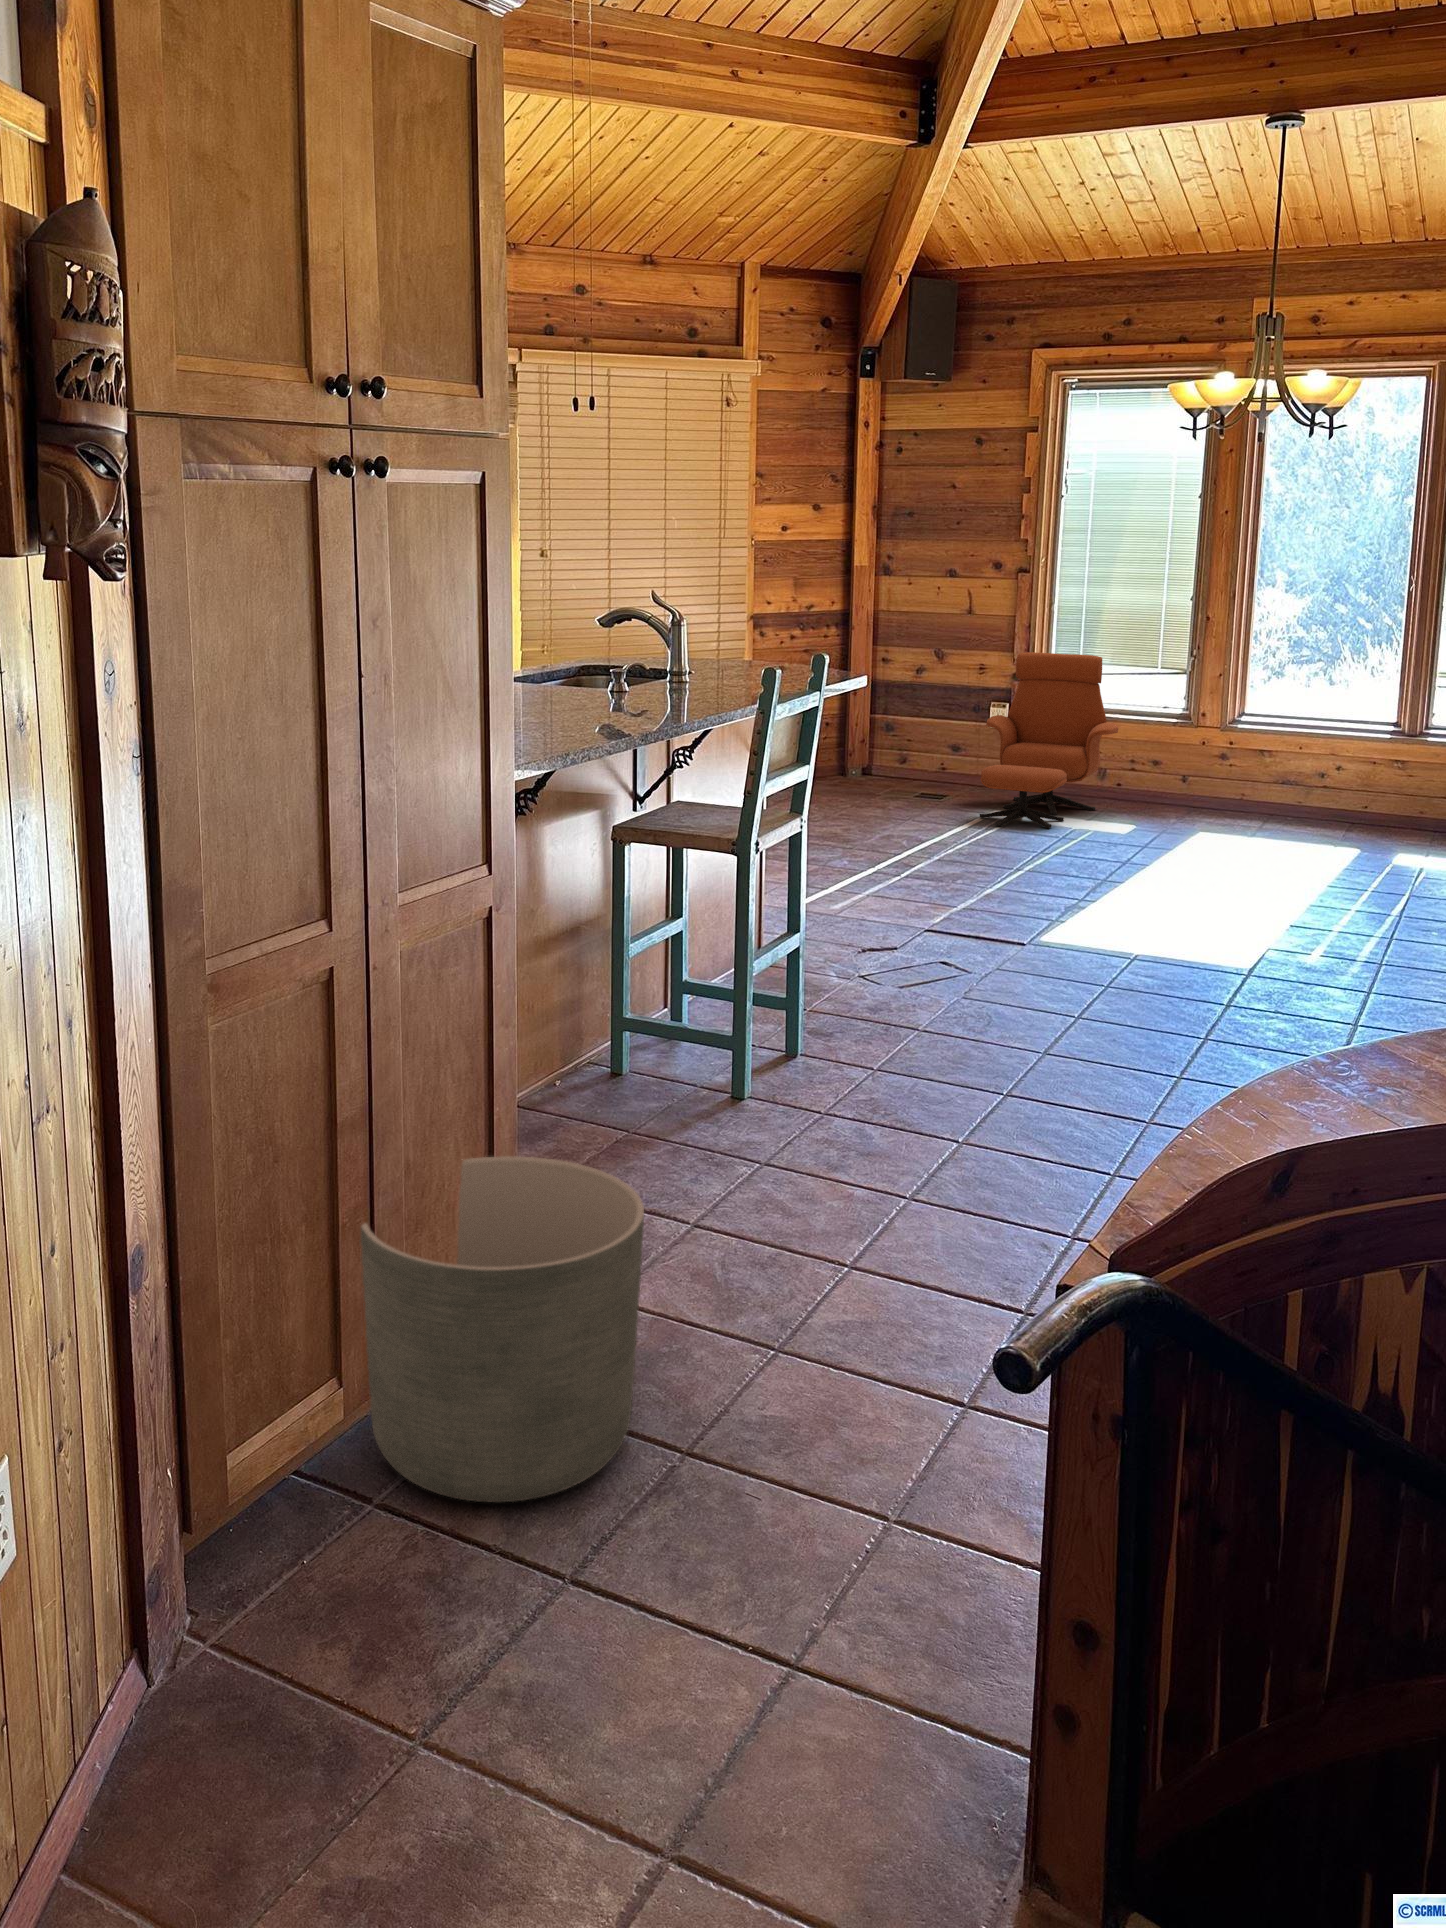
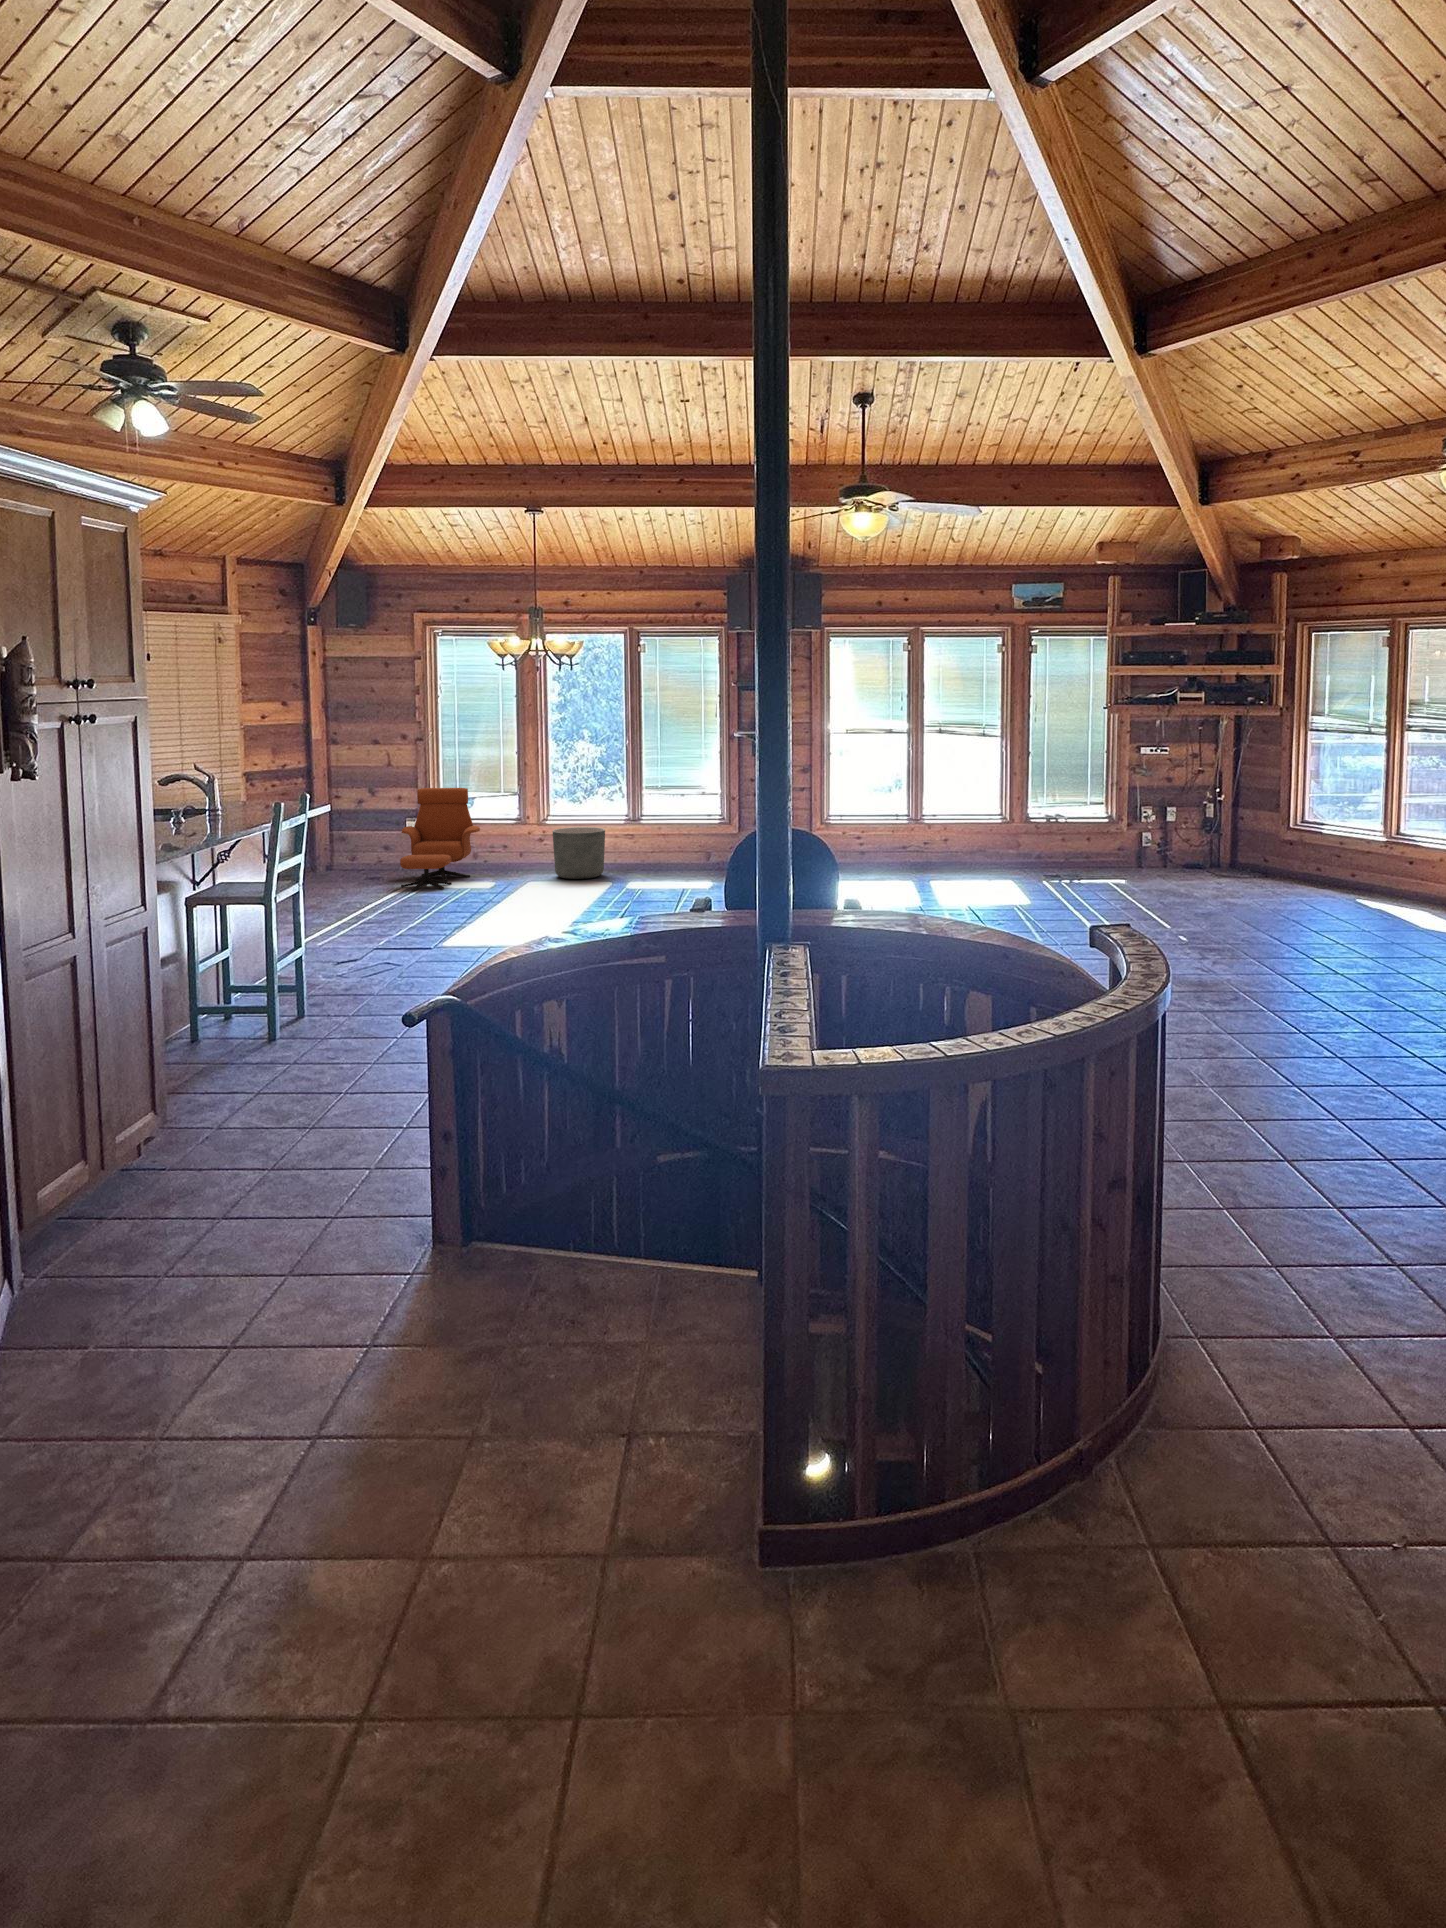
planter: present [360,1156,644,1502] -> present [553,827,605,879]

